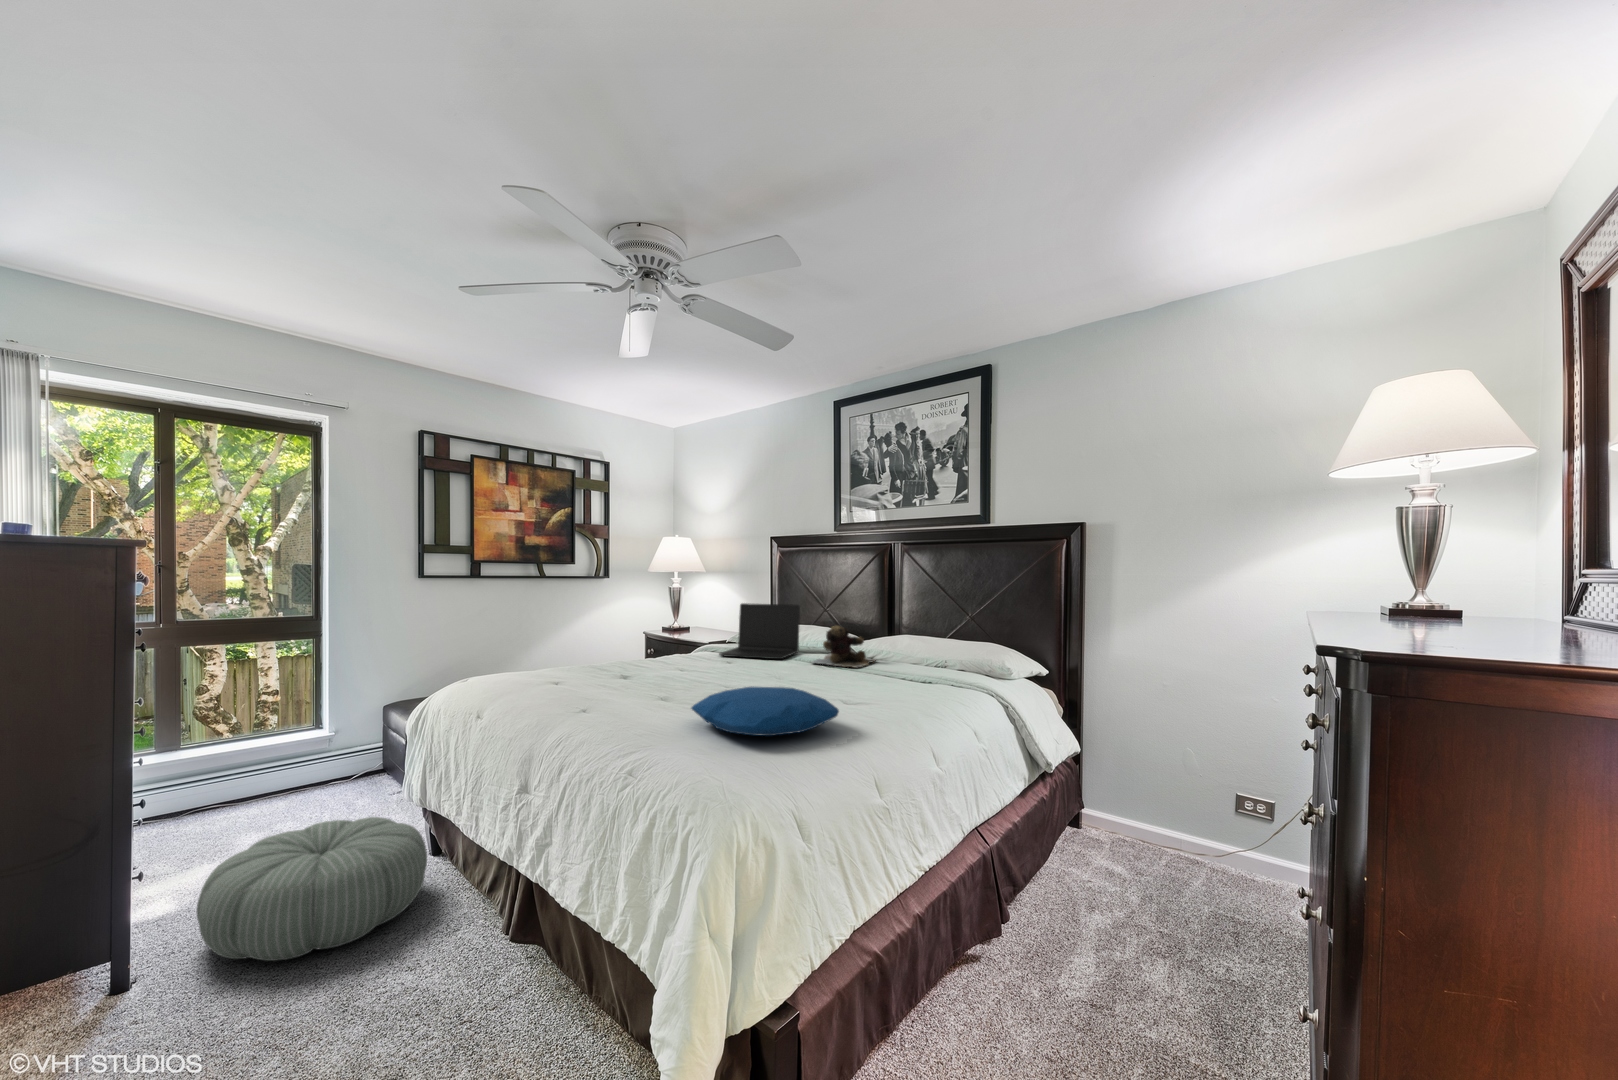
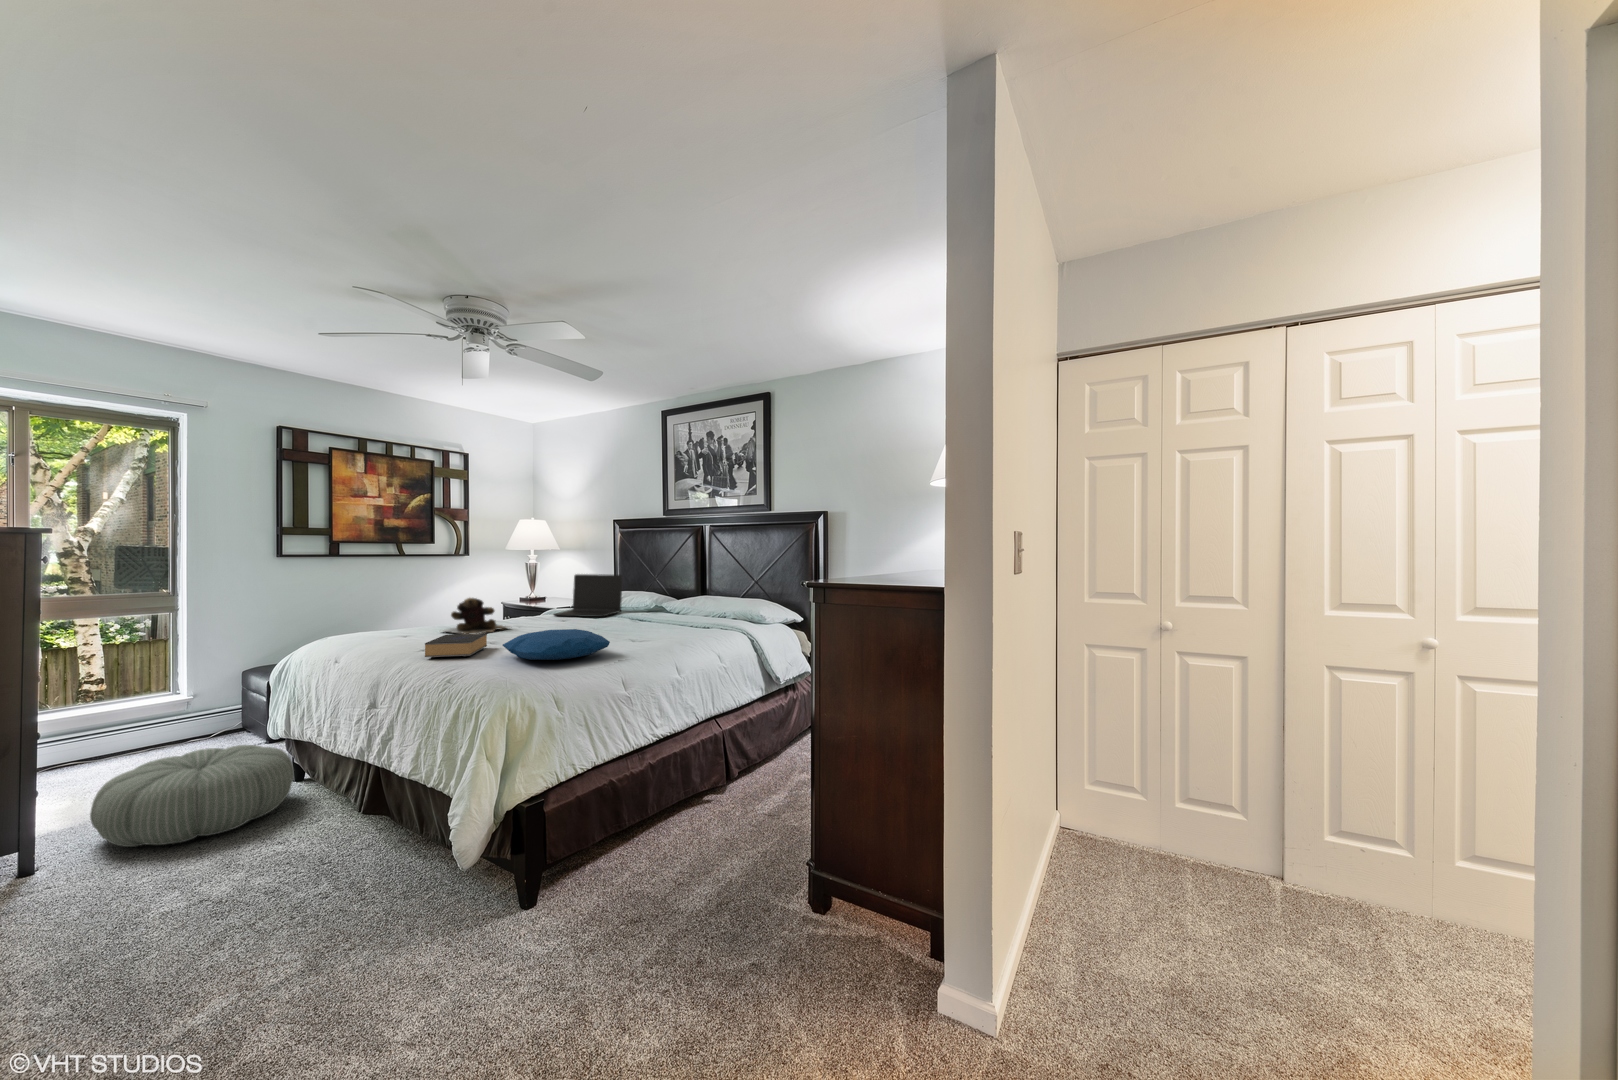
teddy bear: present [812,626,876,668] -> present [443,598,507,634]
book: none [590,686,663,723] -> present [425,633,487,658]

